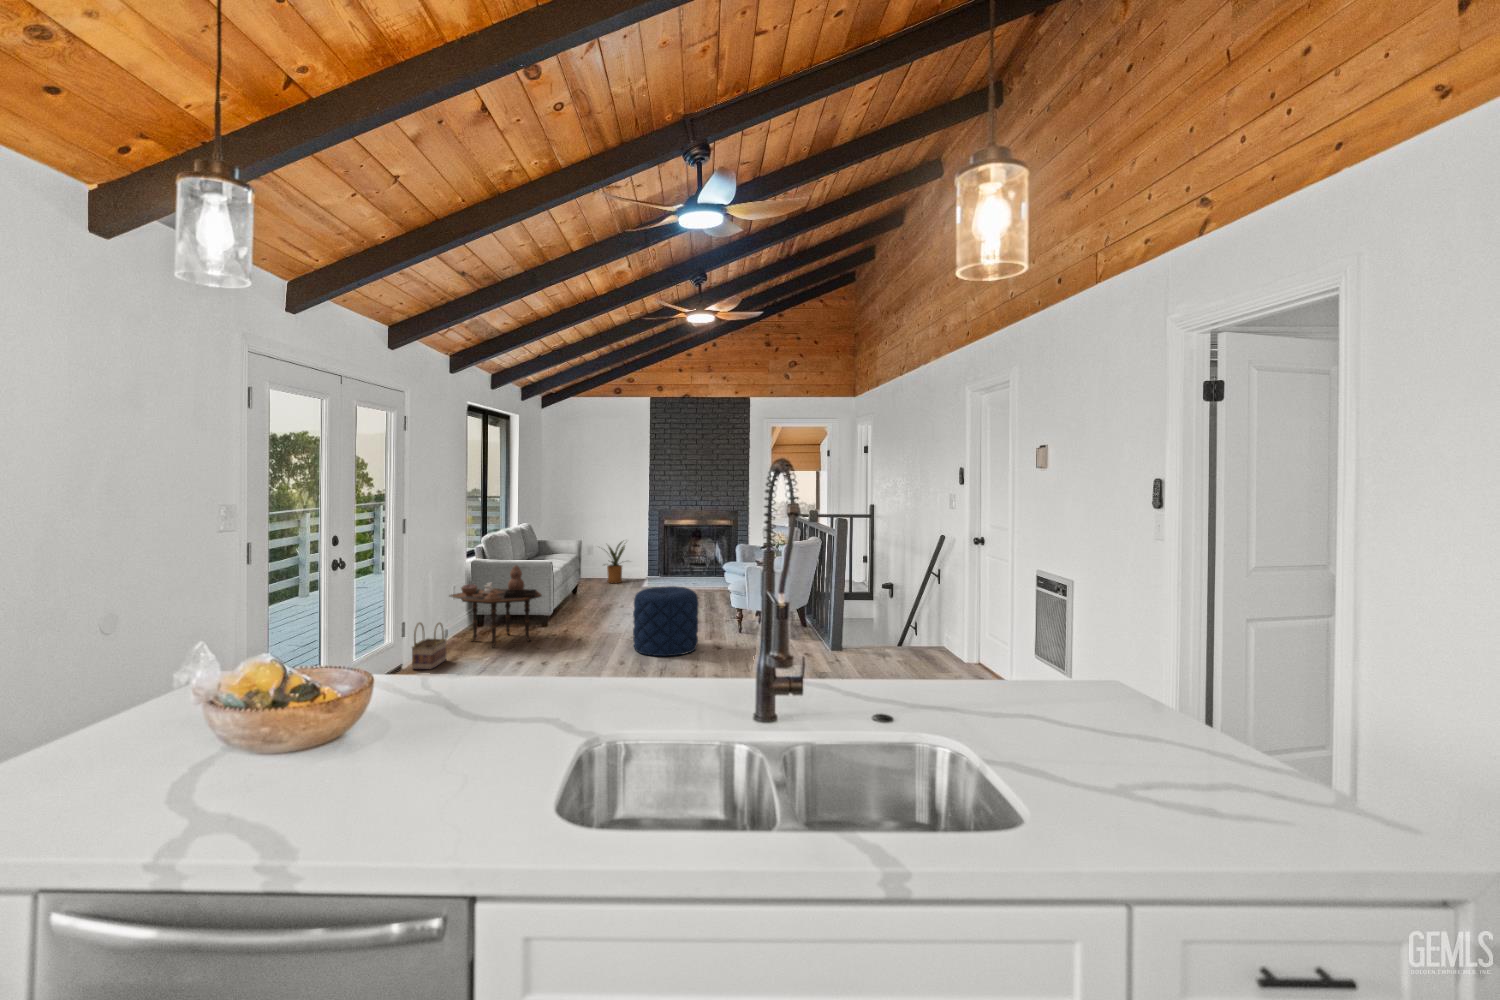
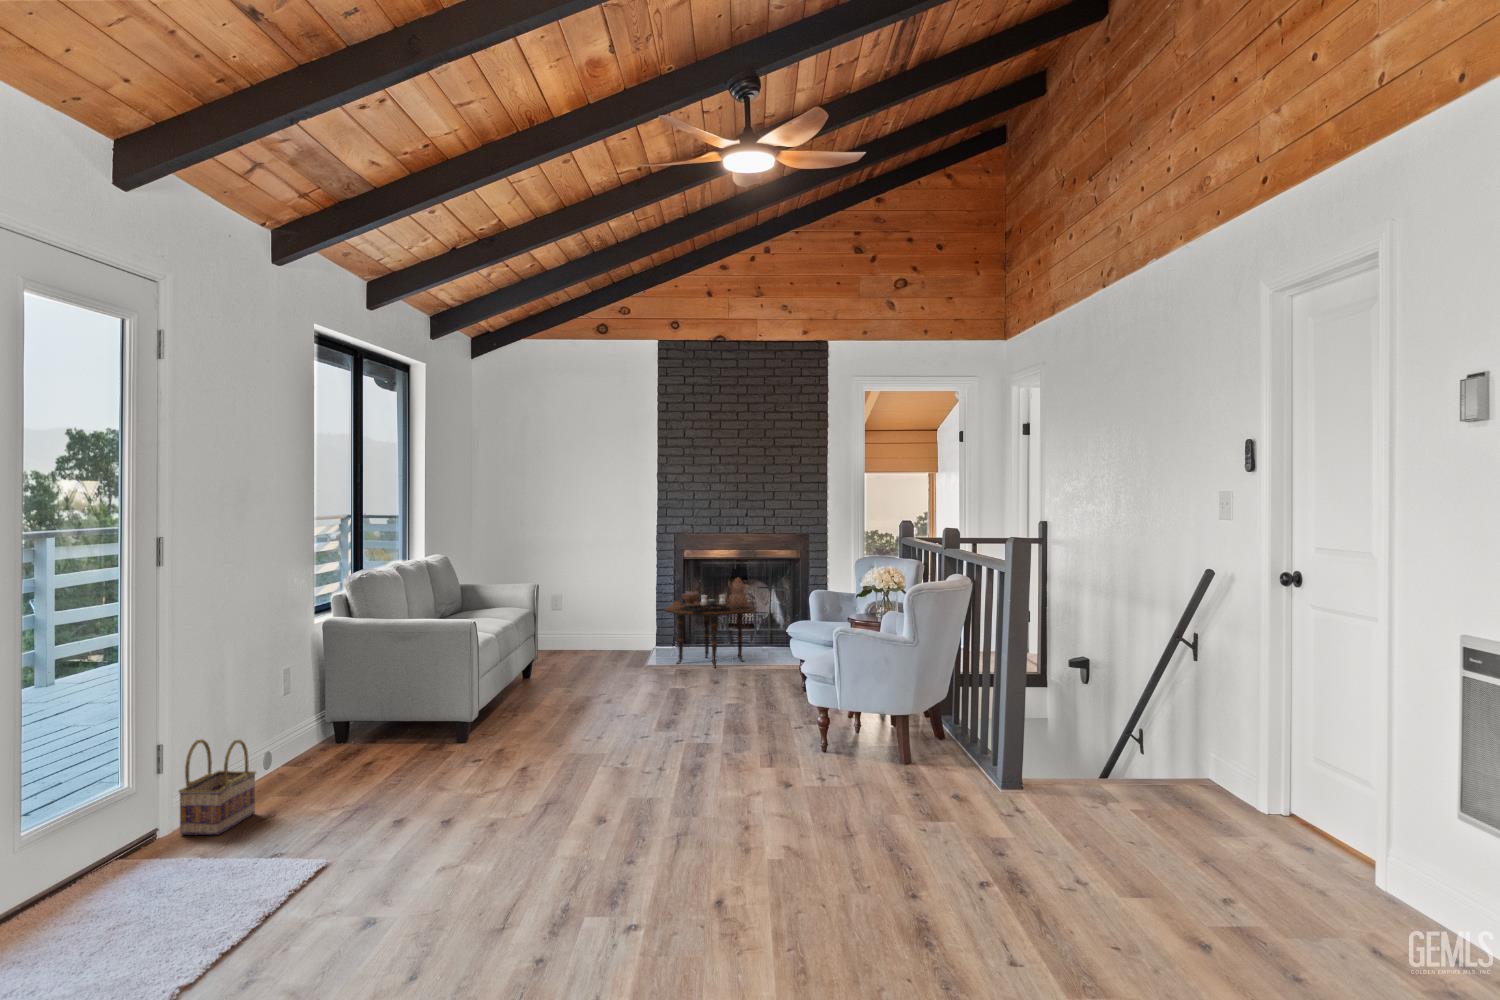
house plant: present [607,542,625,583] -> none [561,584,631,660]
side table: present [449,565,542,648] -> present [664,577,756,668]
pouf: present [633,586,699,656] -> none [621,667,747,807]

